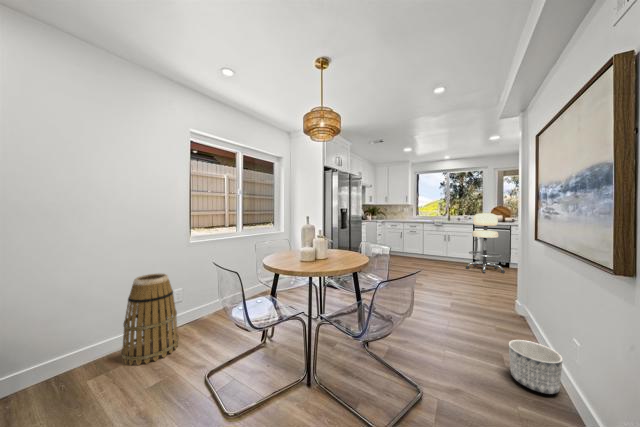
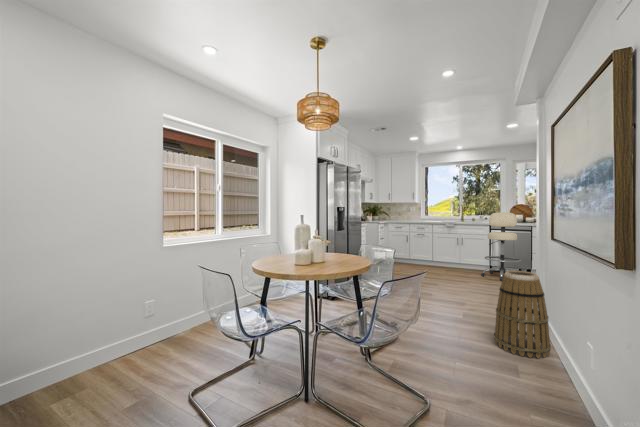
basket: present [121,274,179,365] -> present [494,271,551,358]
planter: present [509,340,563,394] -> none [521,347,576,402]

